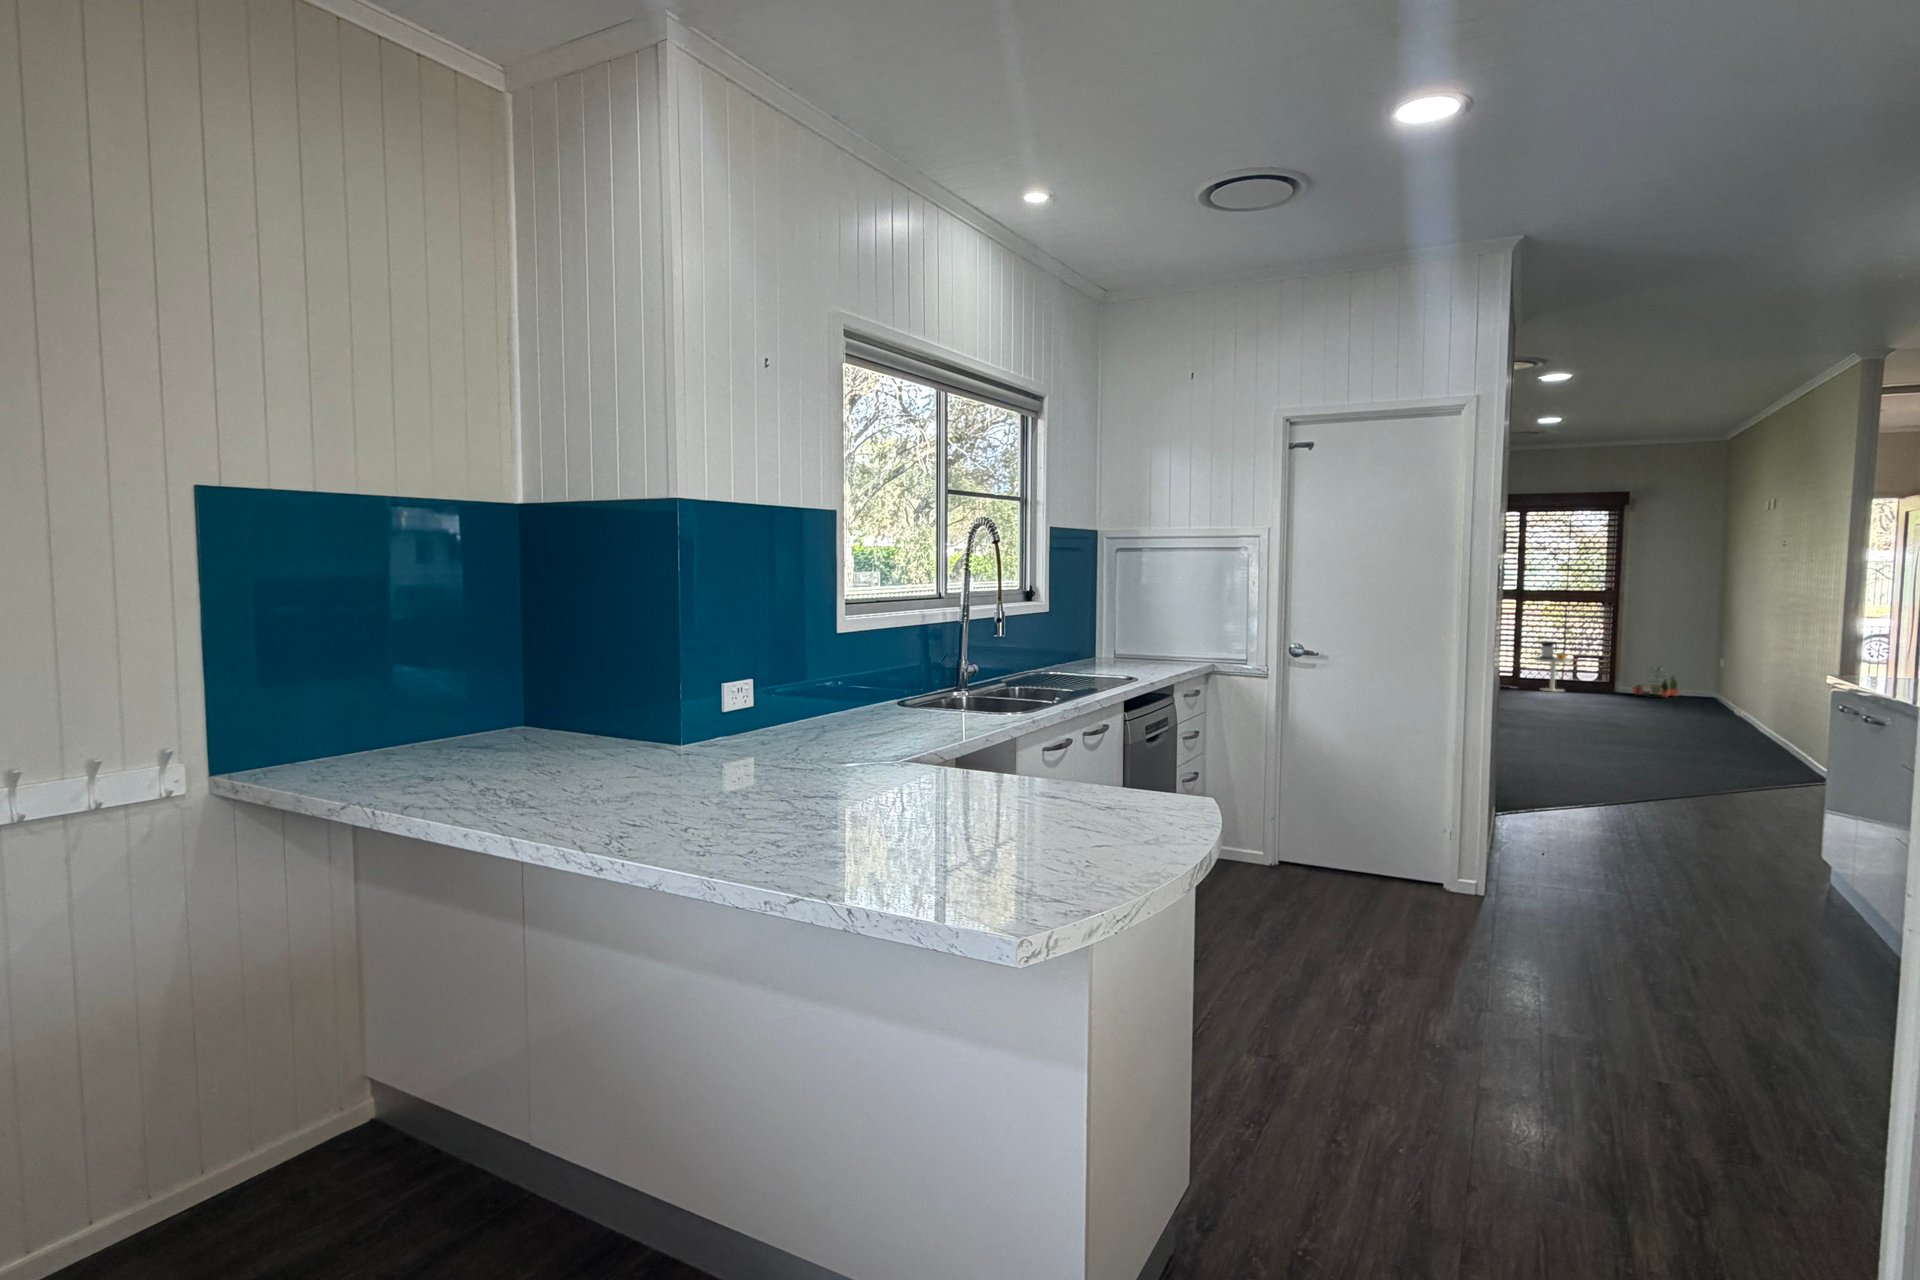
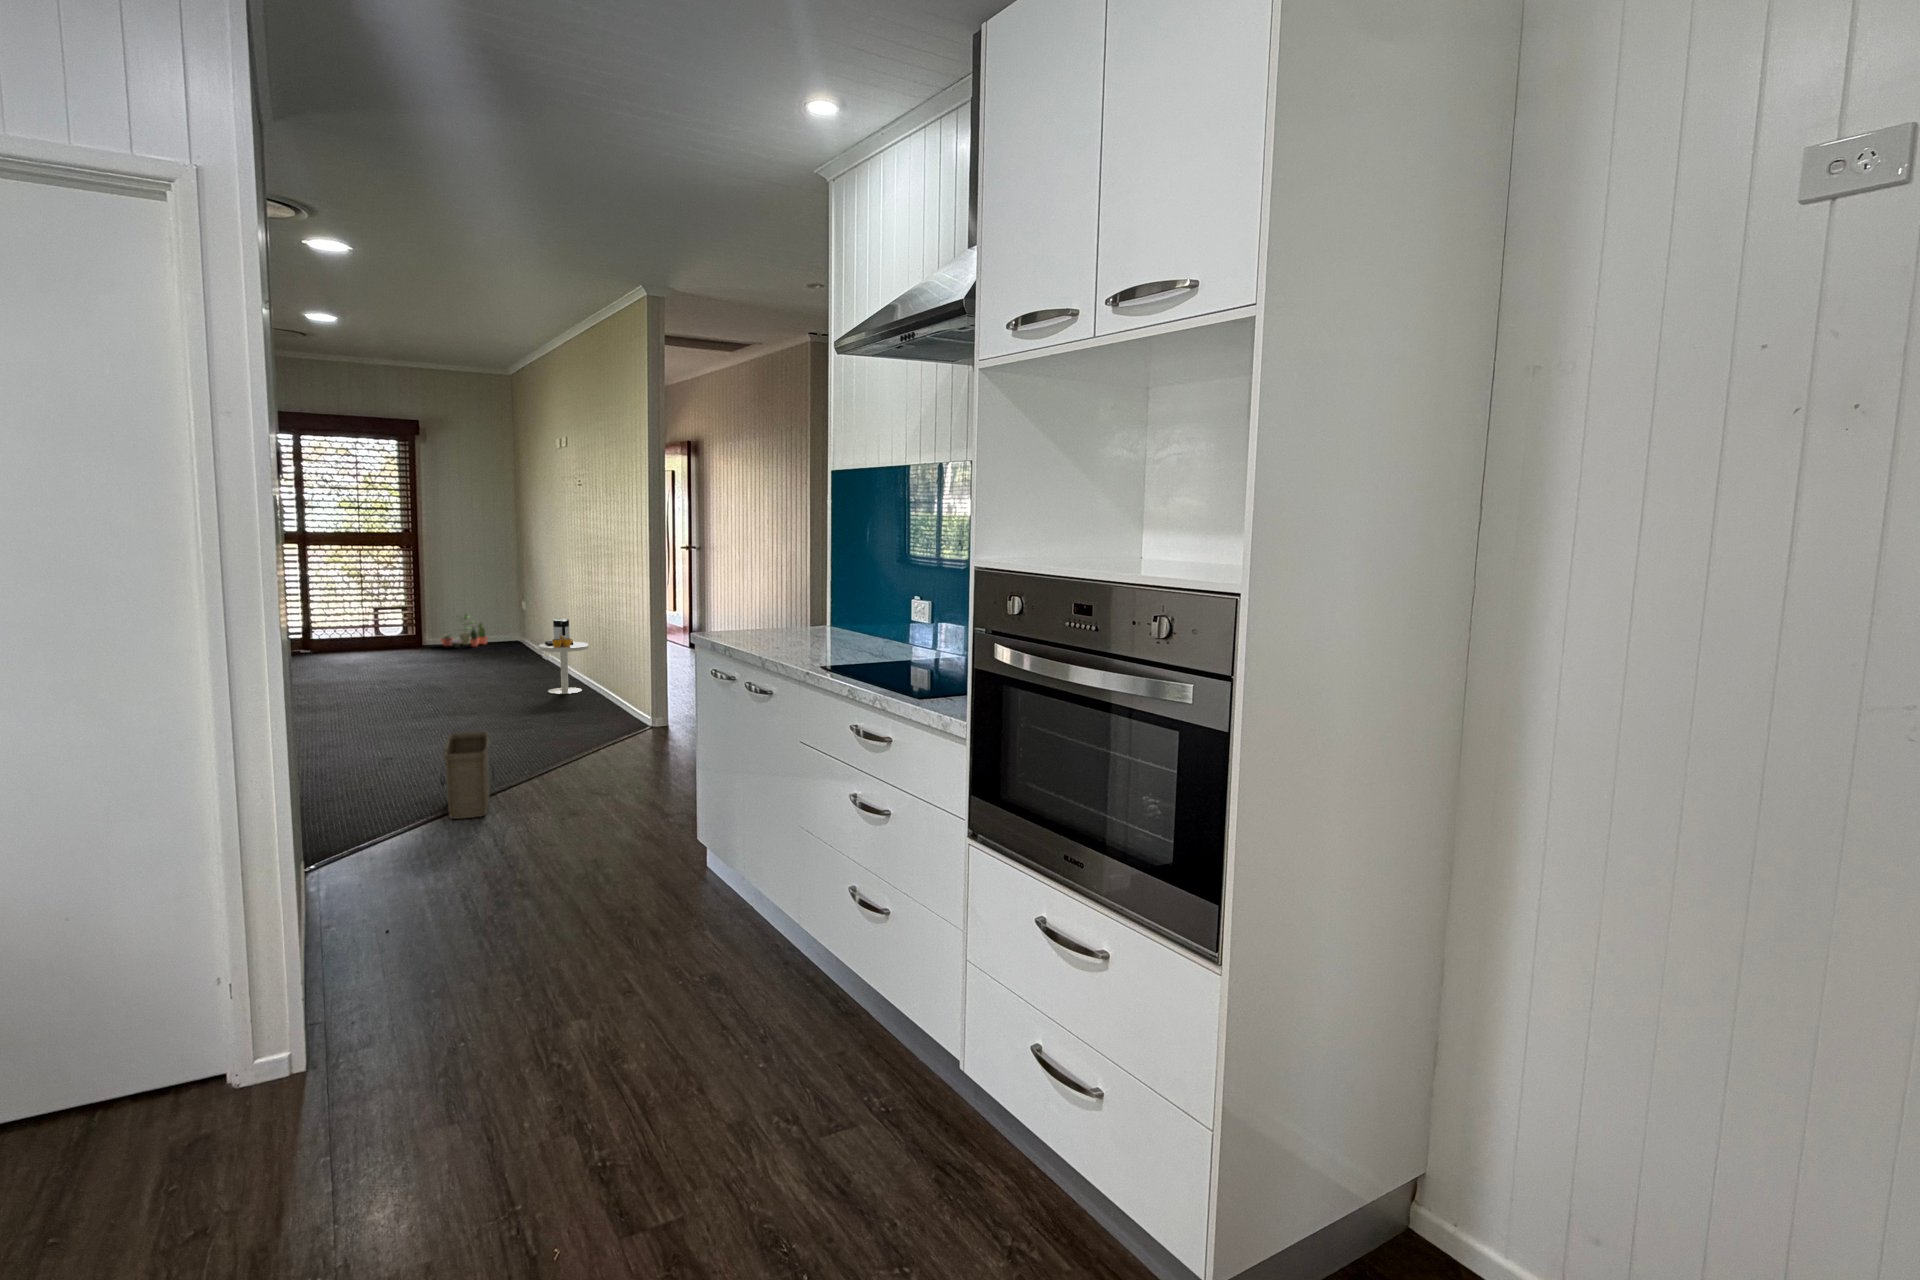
side table: present [1535,641,1571,692] -> present [539,619,588,694]
basket: none [1599,746,1645,811] -> present [440,732,495,819]

